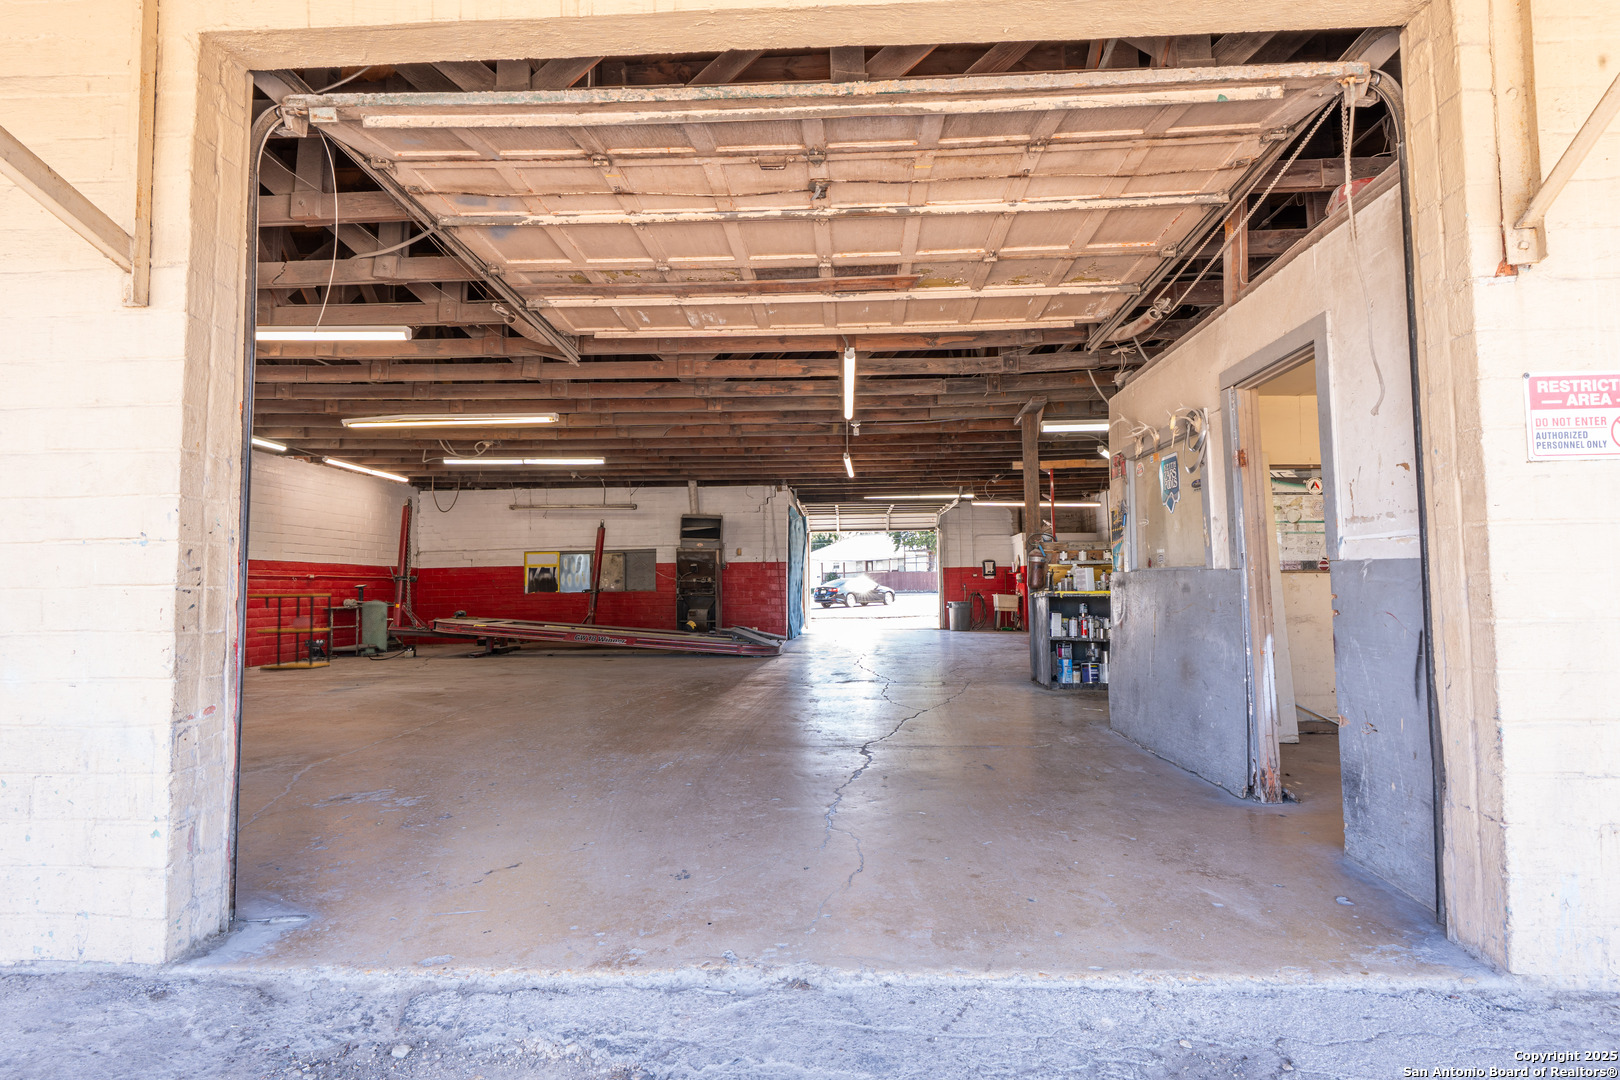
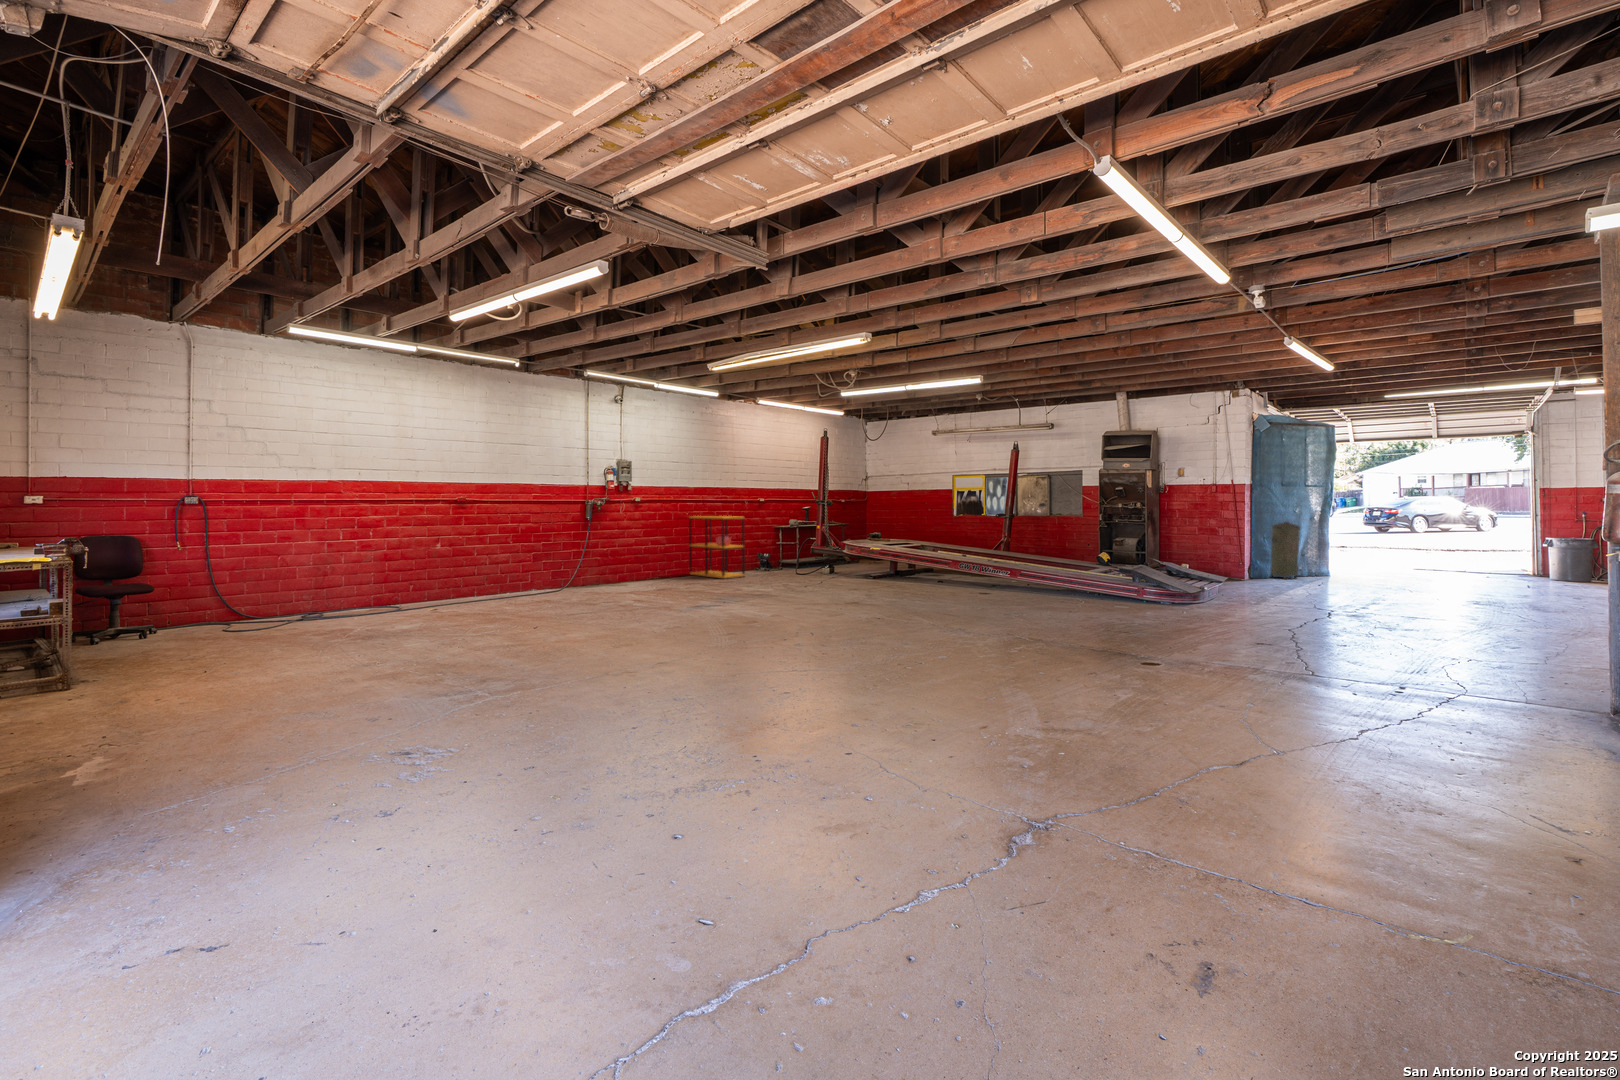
trash can: present [361,600,387,656] -> present [1270,522,1300,579]

